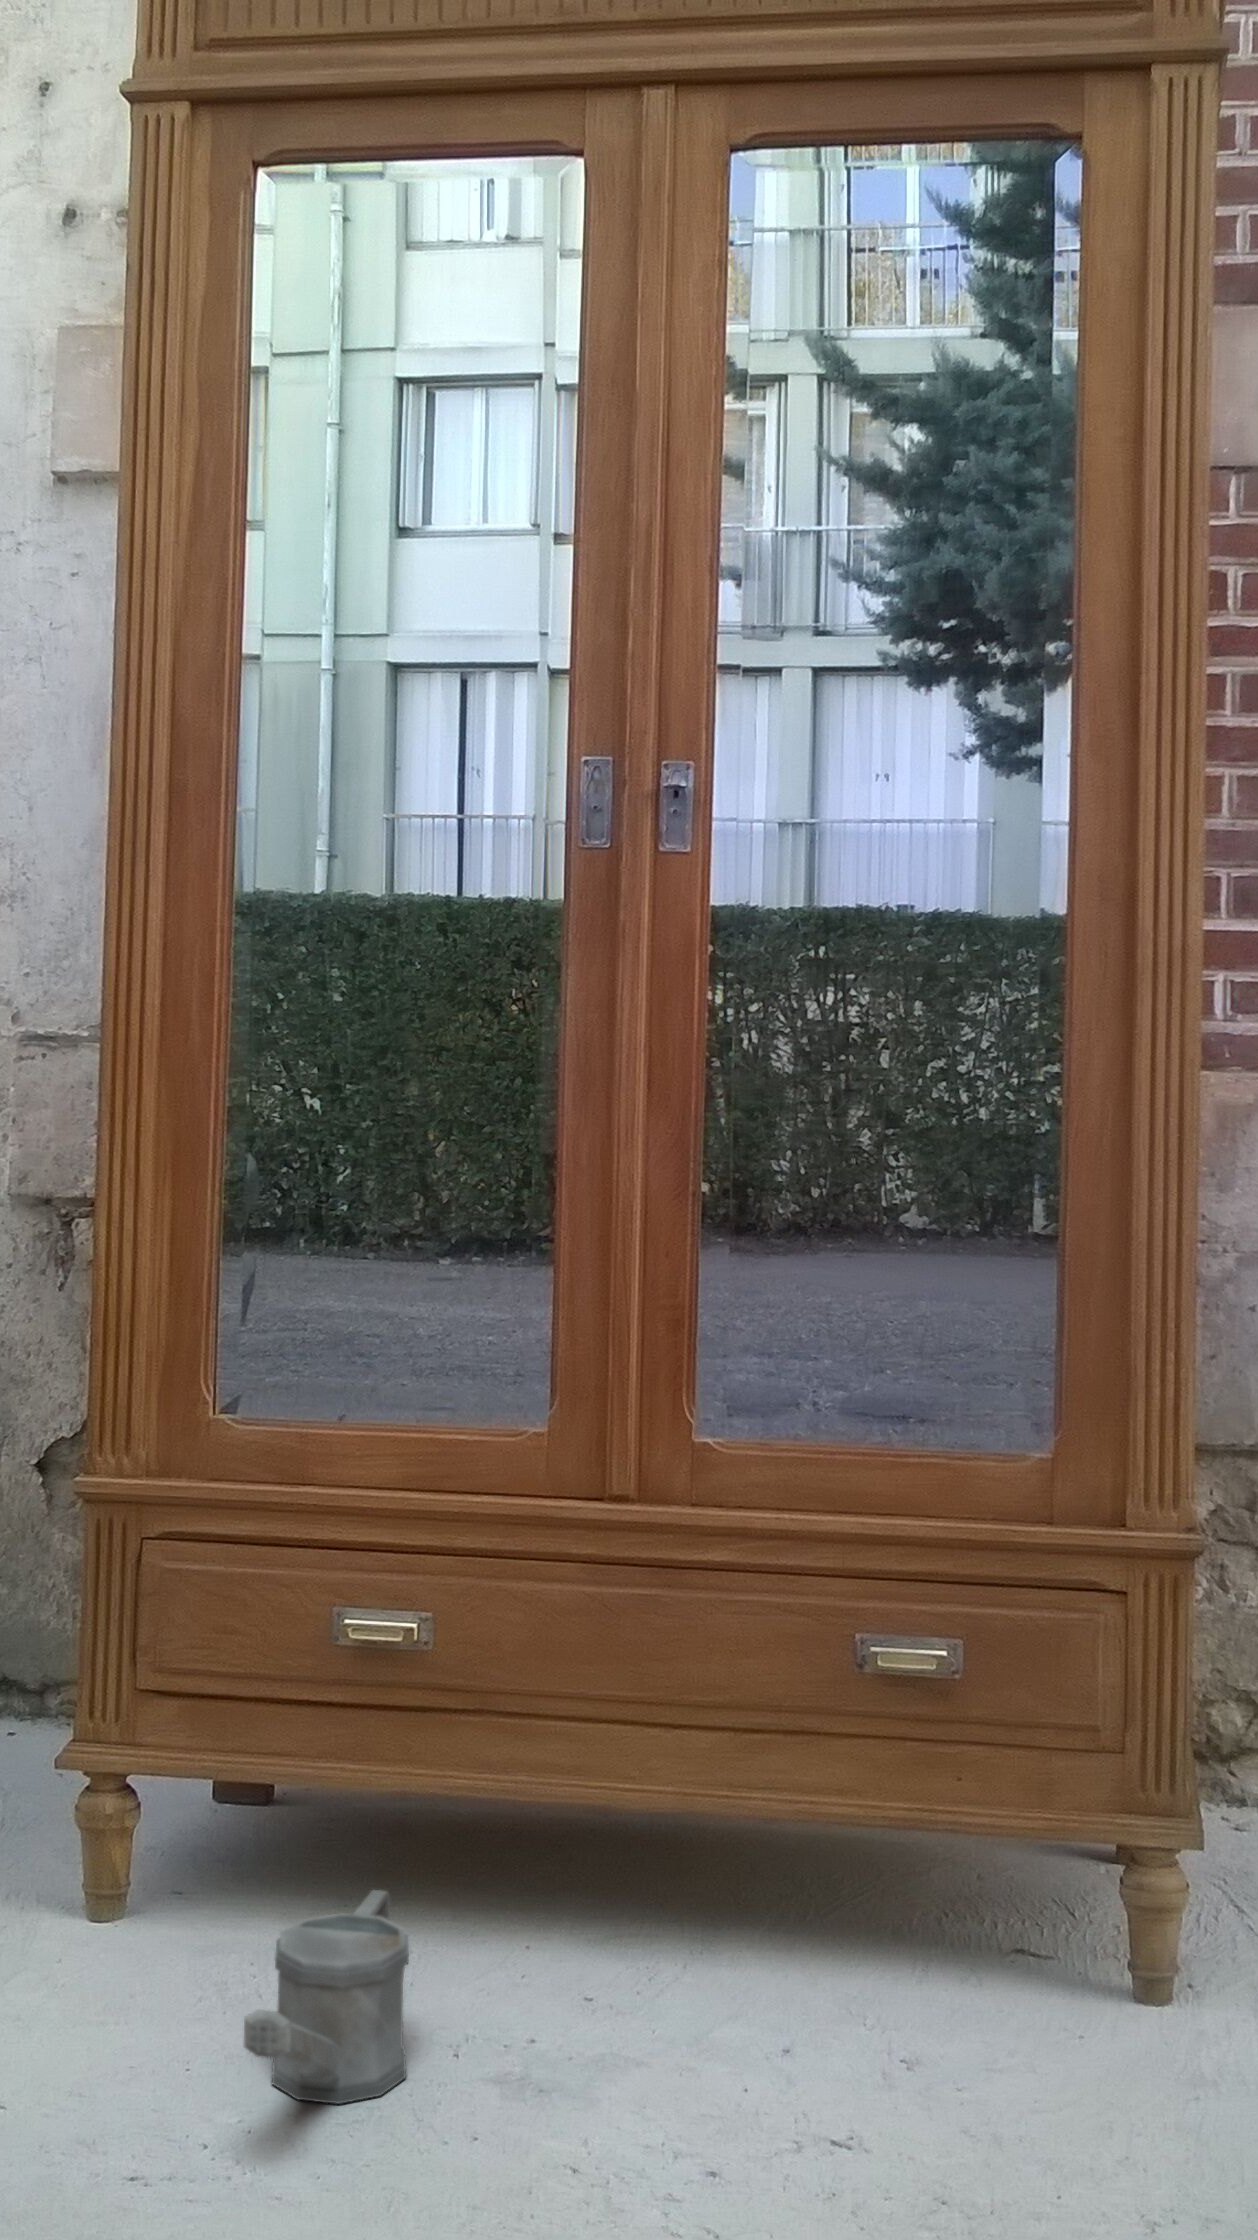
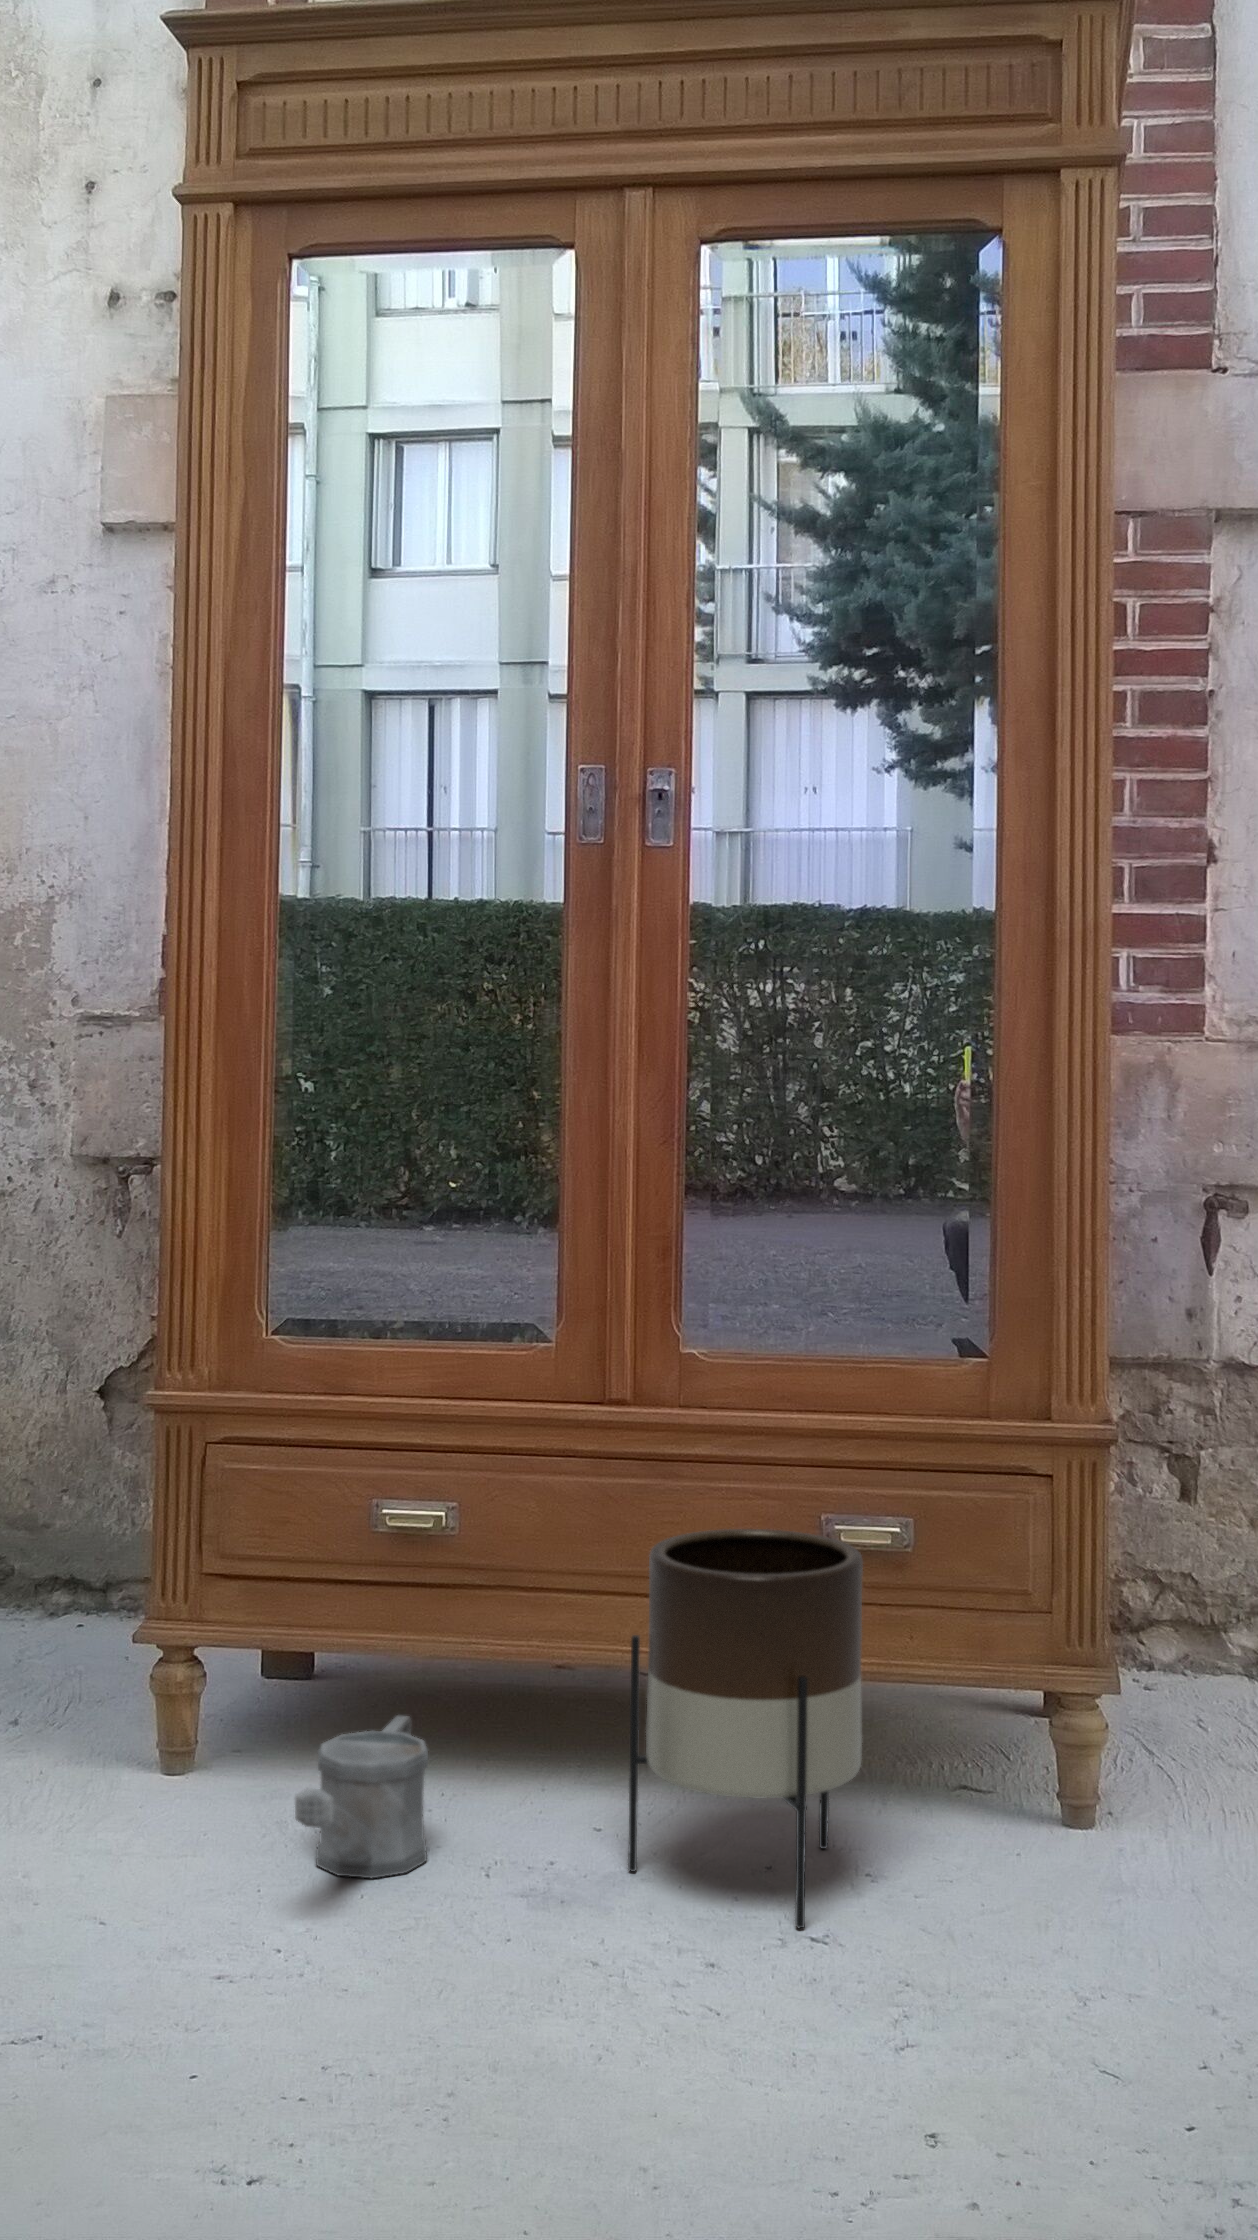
planter: none [650,1674,938,2183] -> present [628,1529,863,1928]

